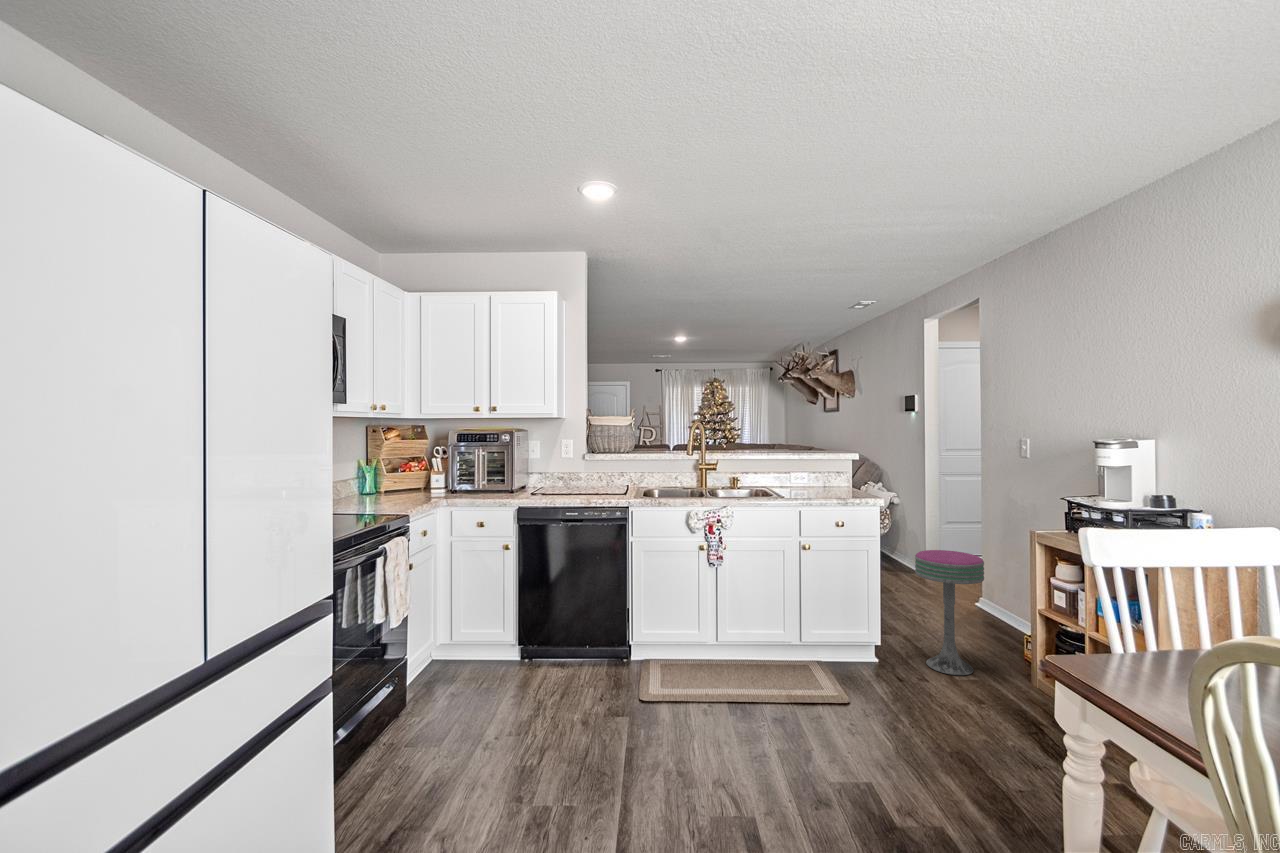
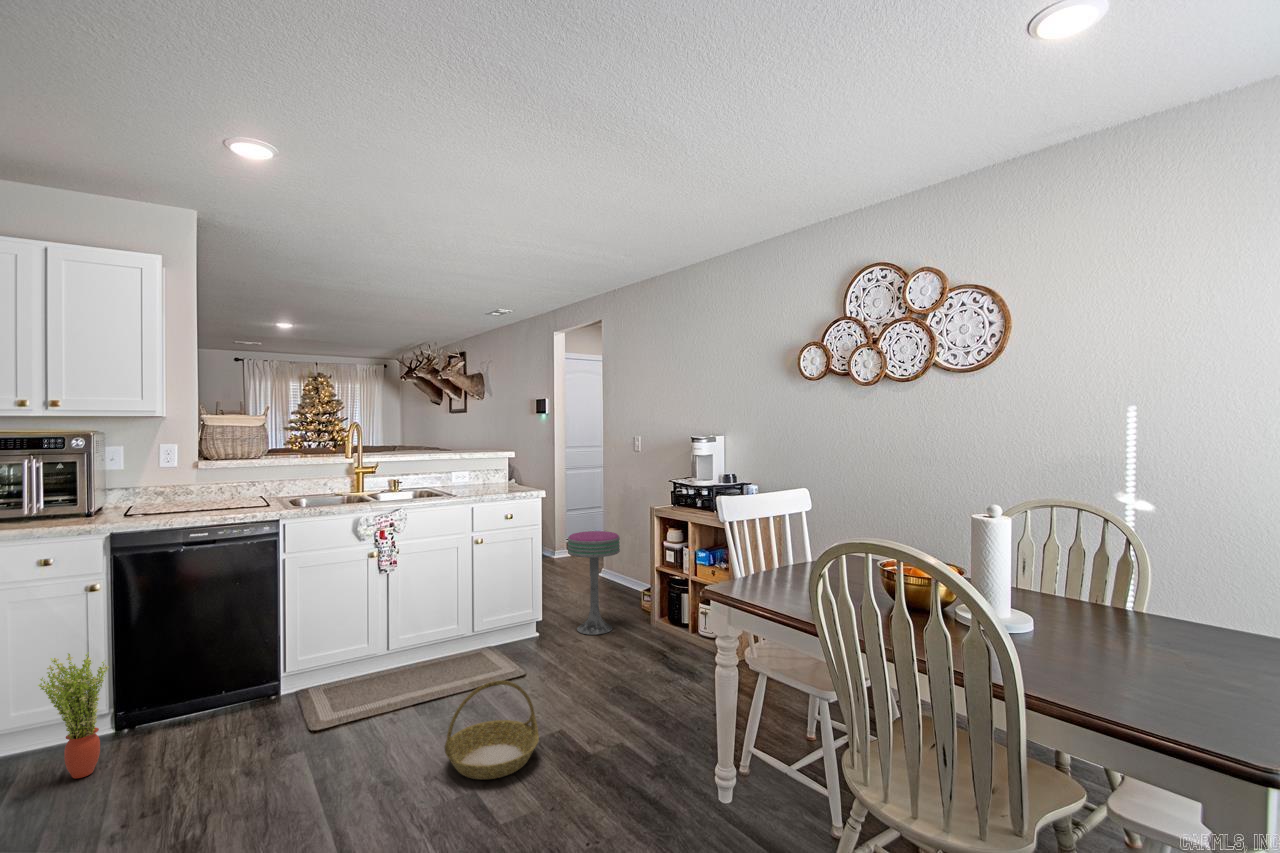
potted plant: none [467,594,507,687] -> present [38,652,109,778]
basket: none [731,707,834,817] -> present [445,680,539,779]

